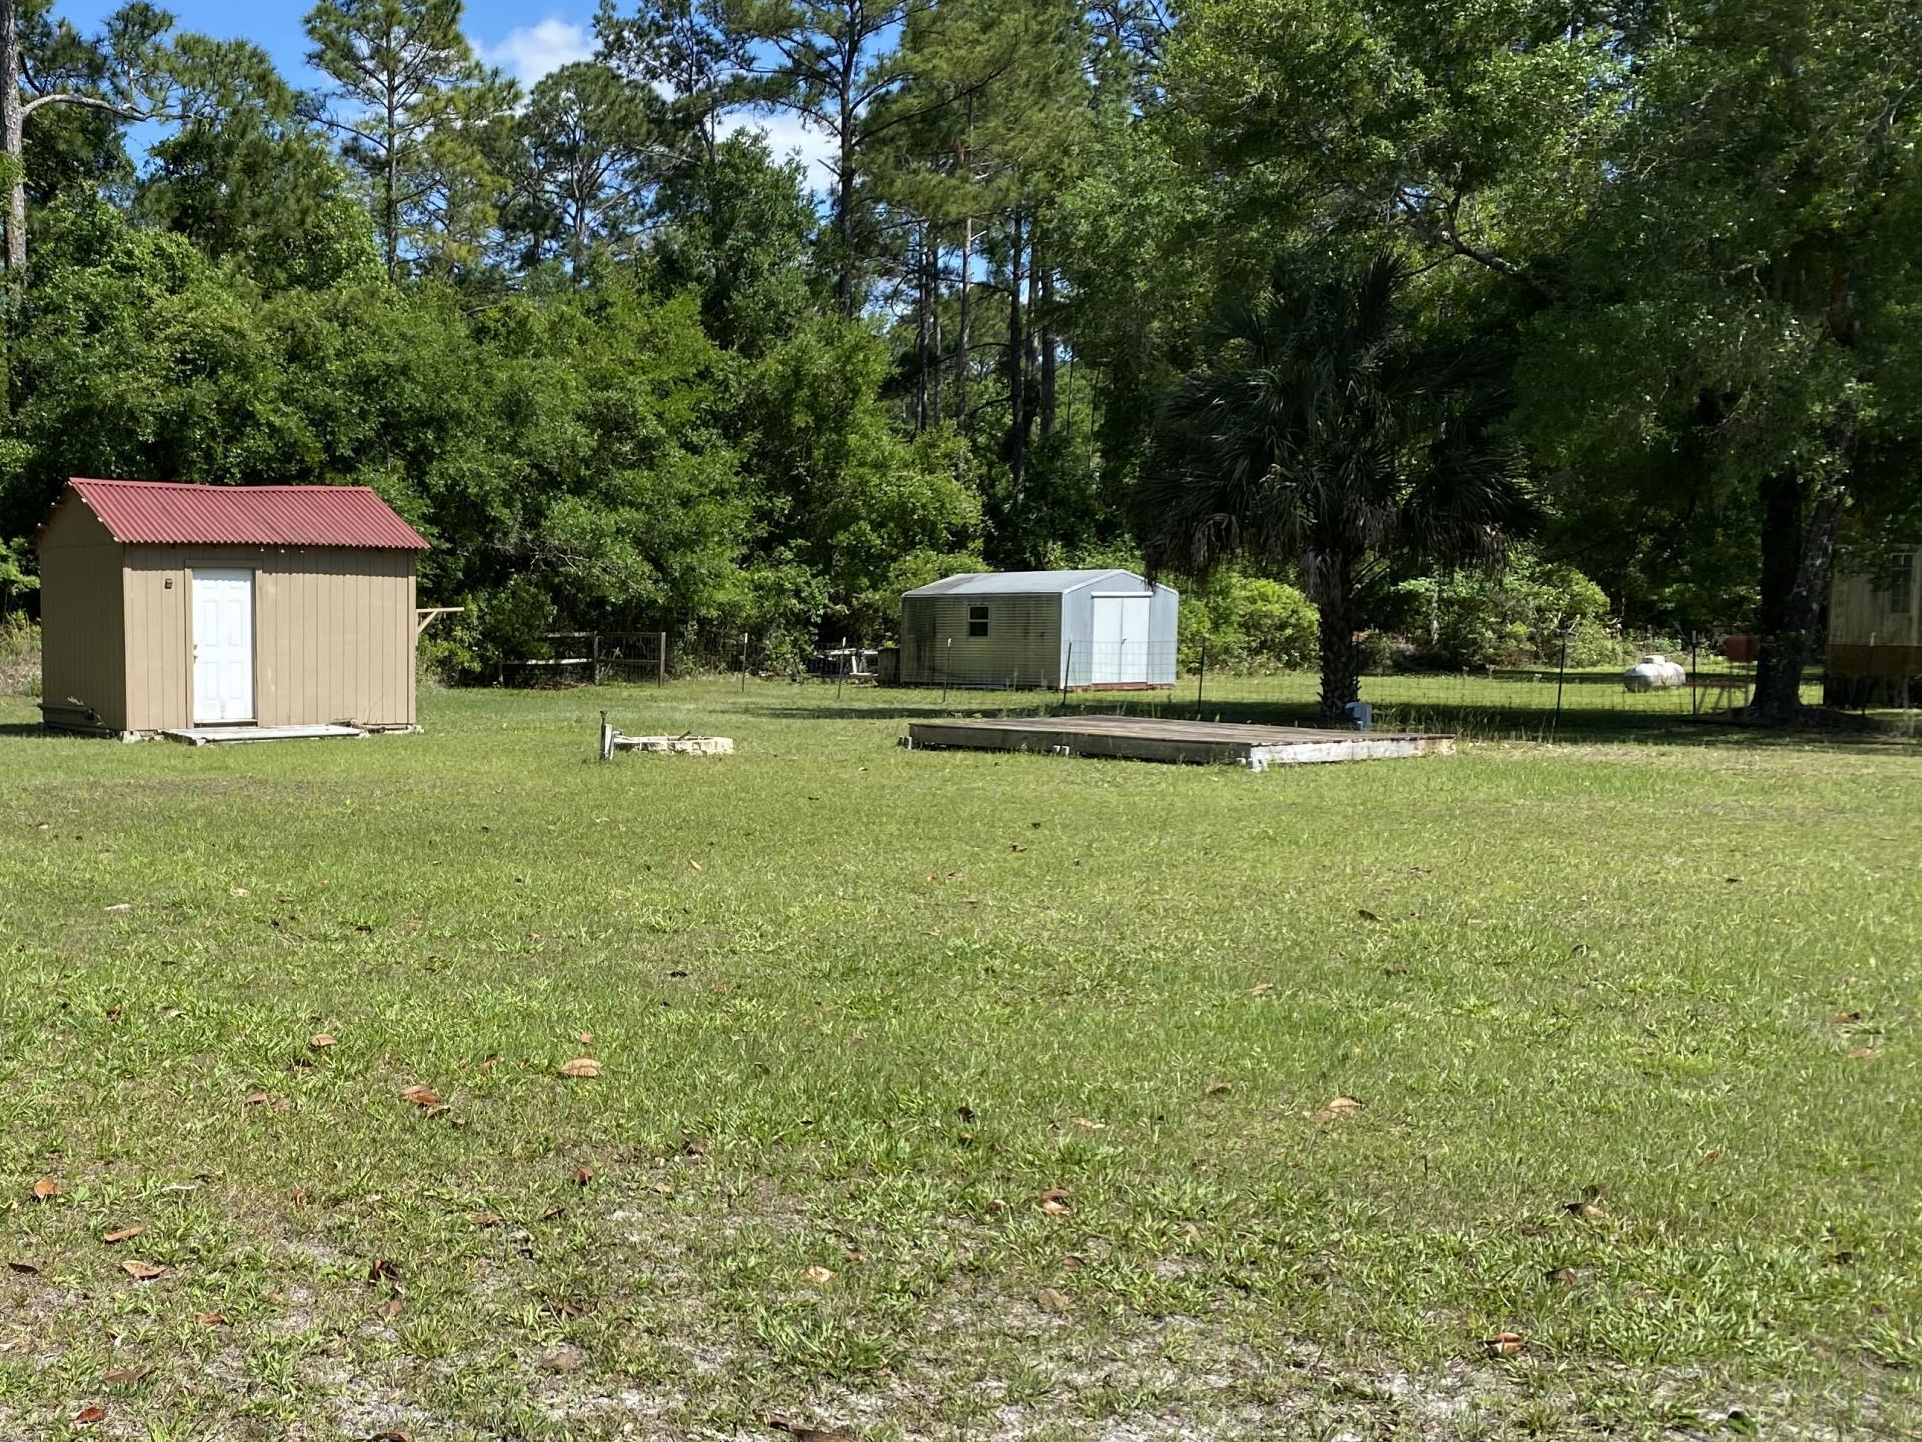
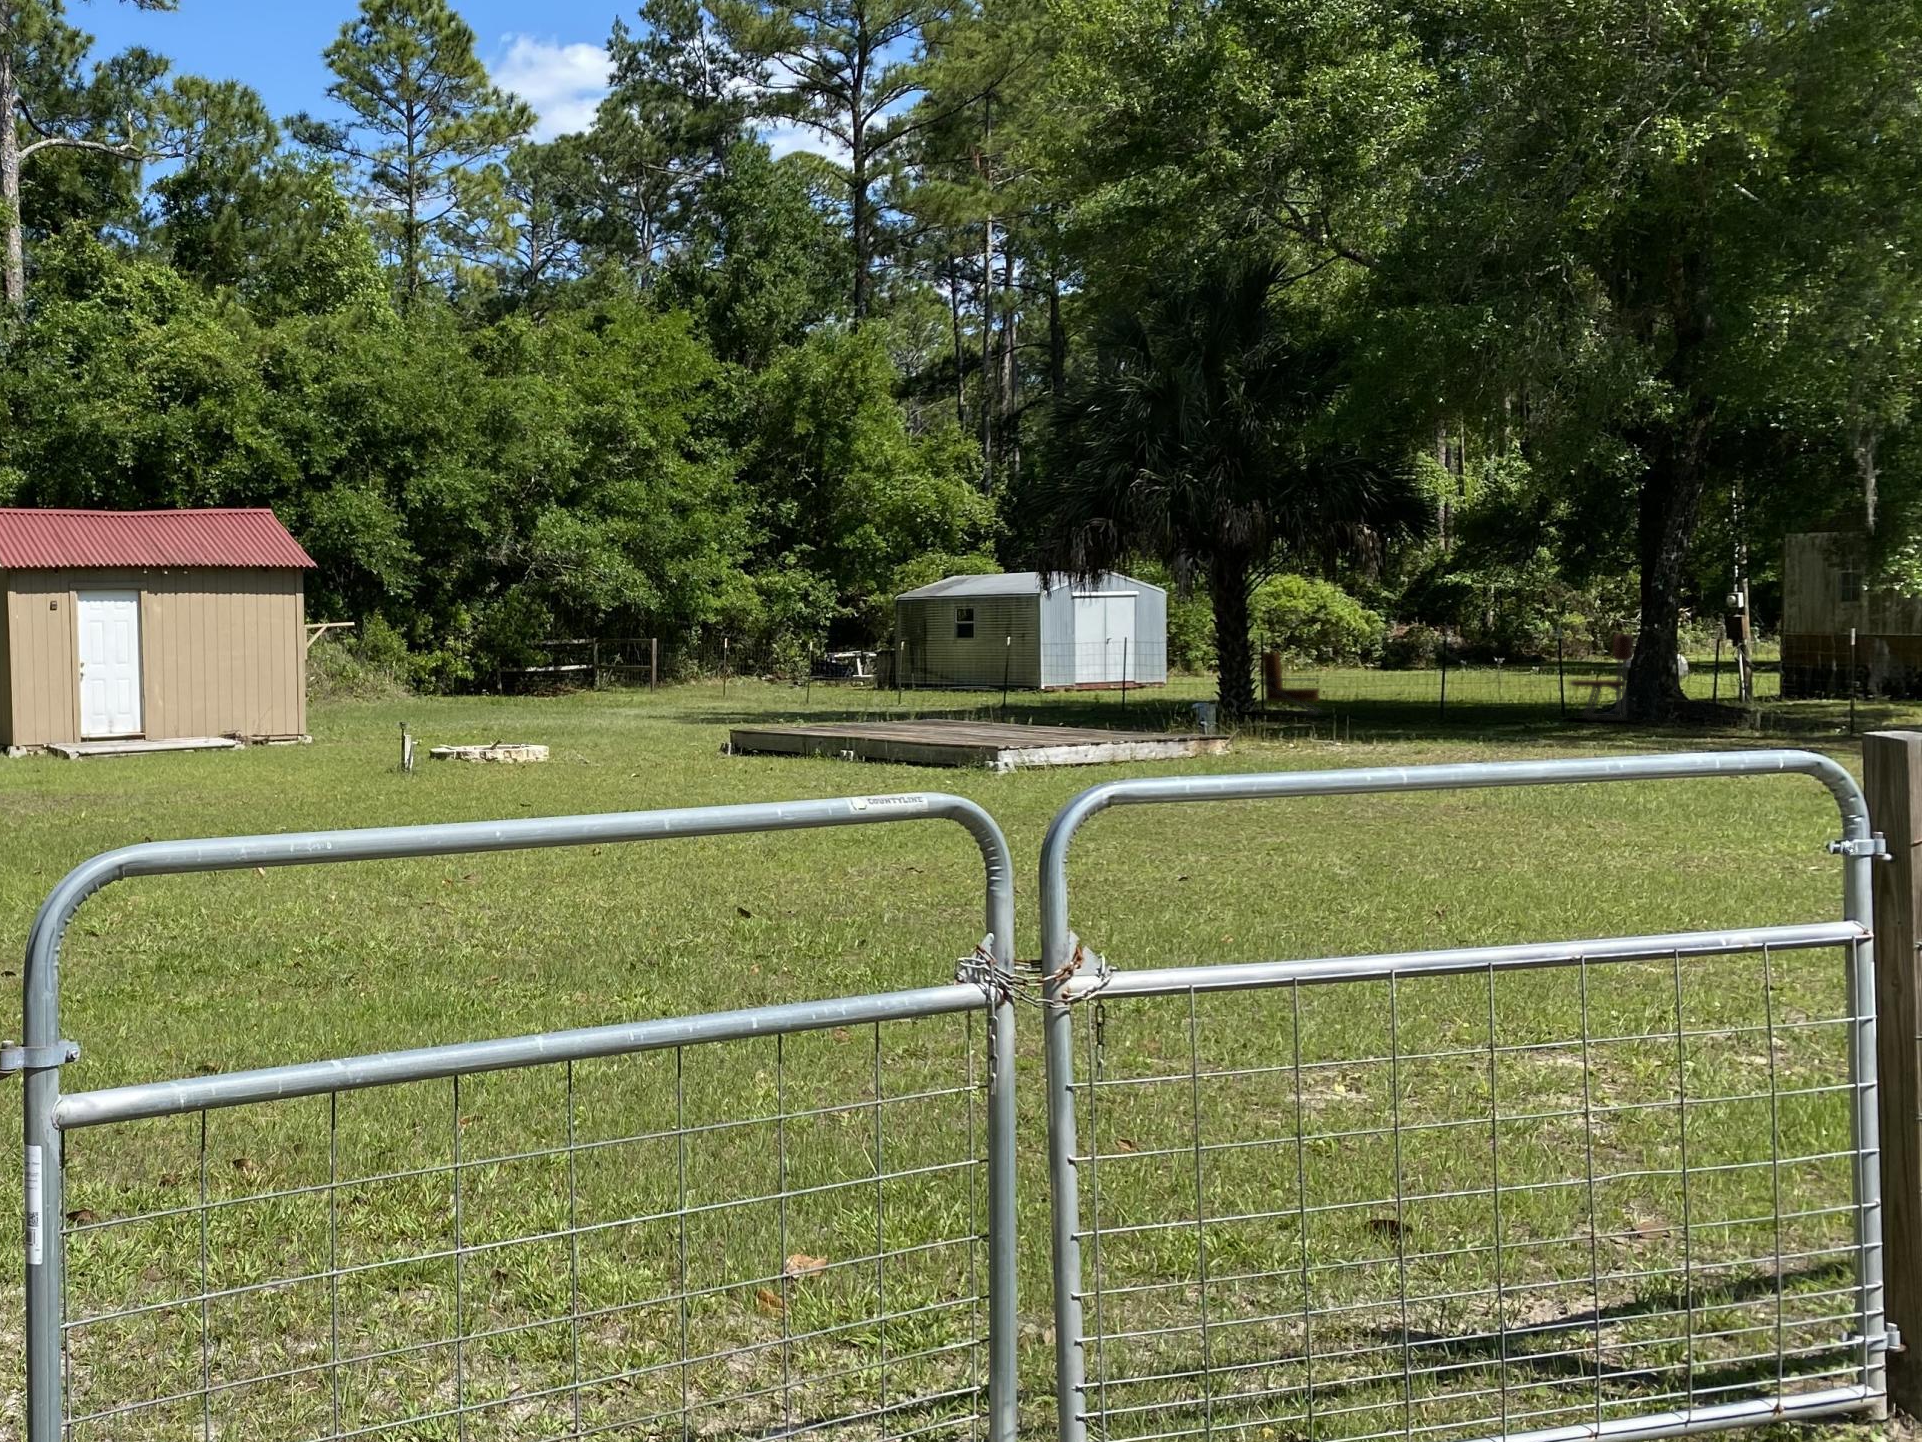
lounge chair: none [1358,651,1423,714] -> present [1257,652,1320,715]

